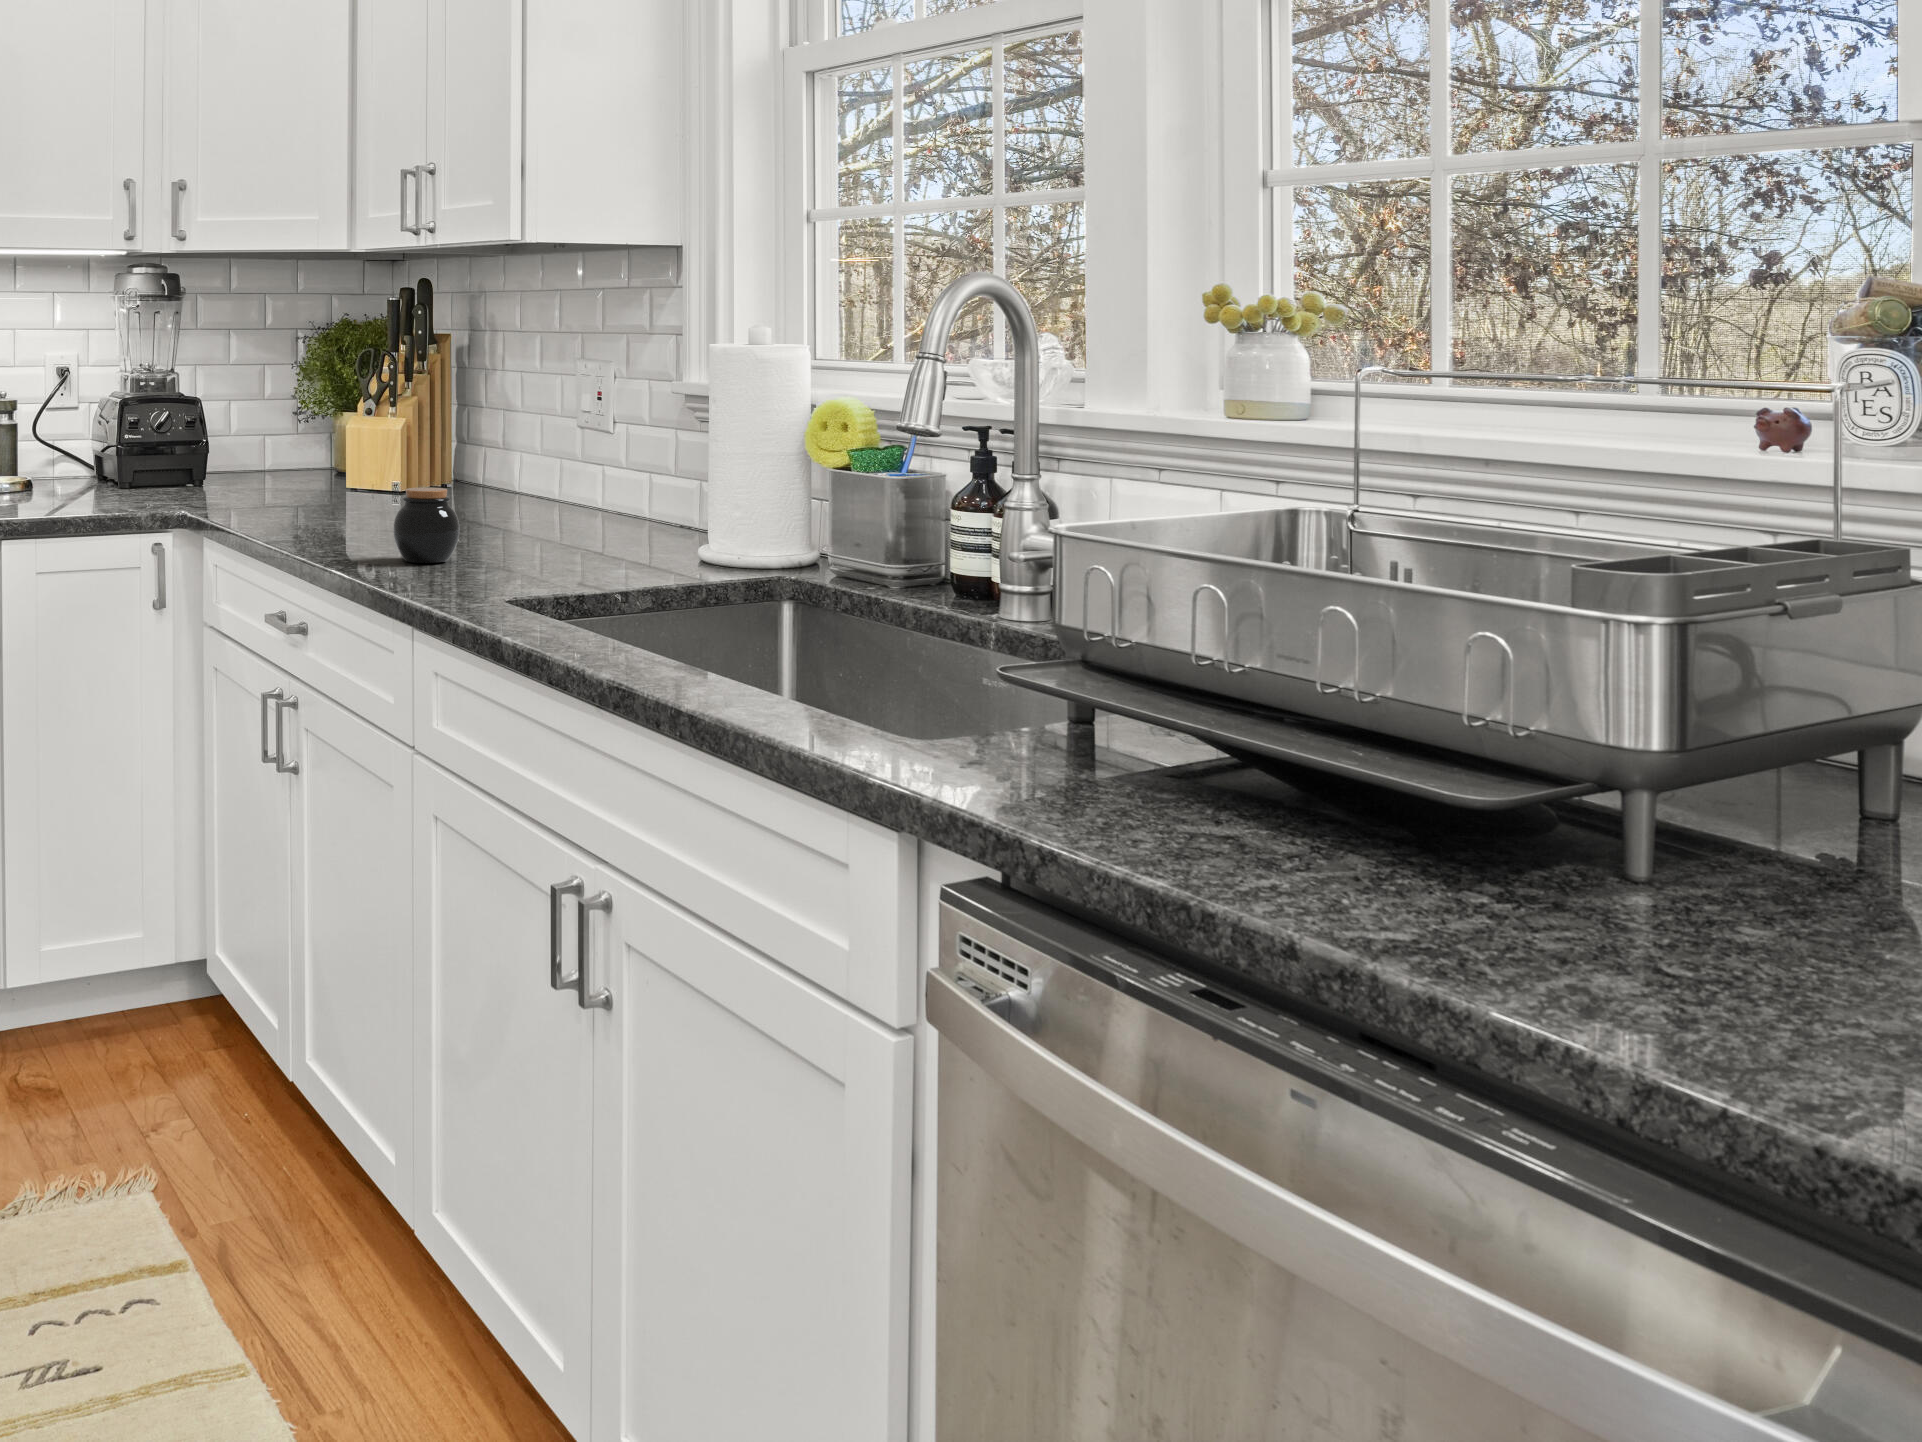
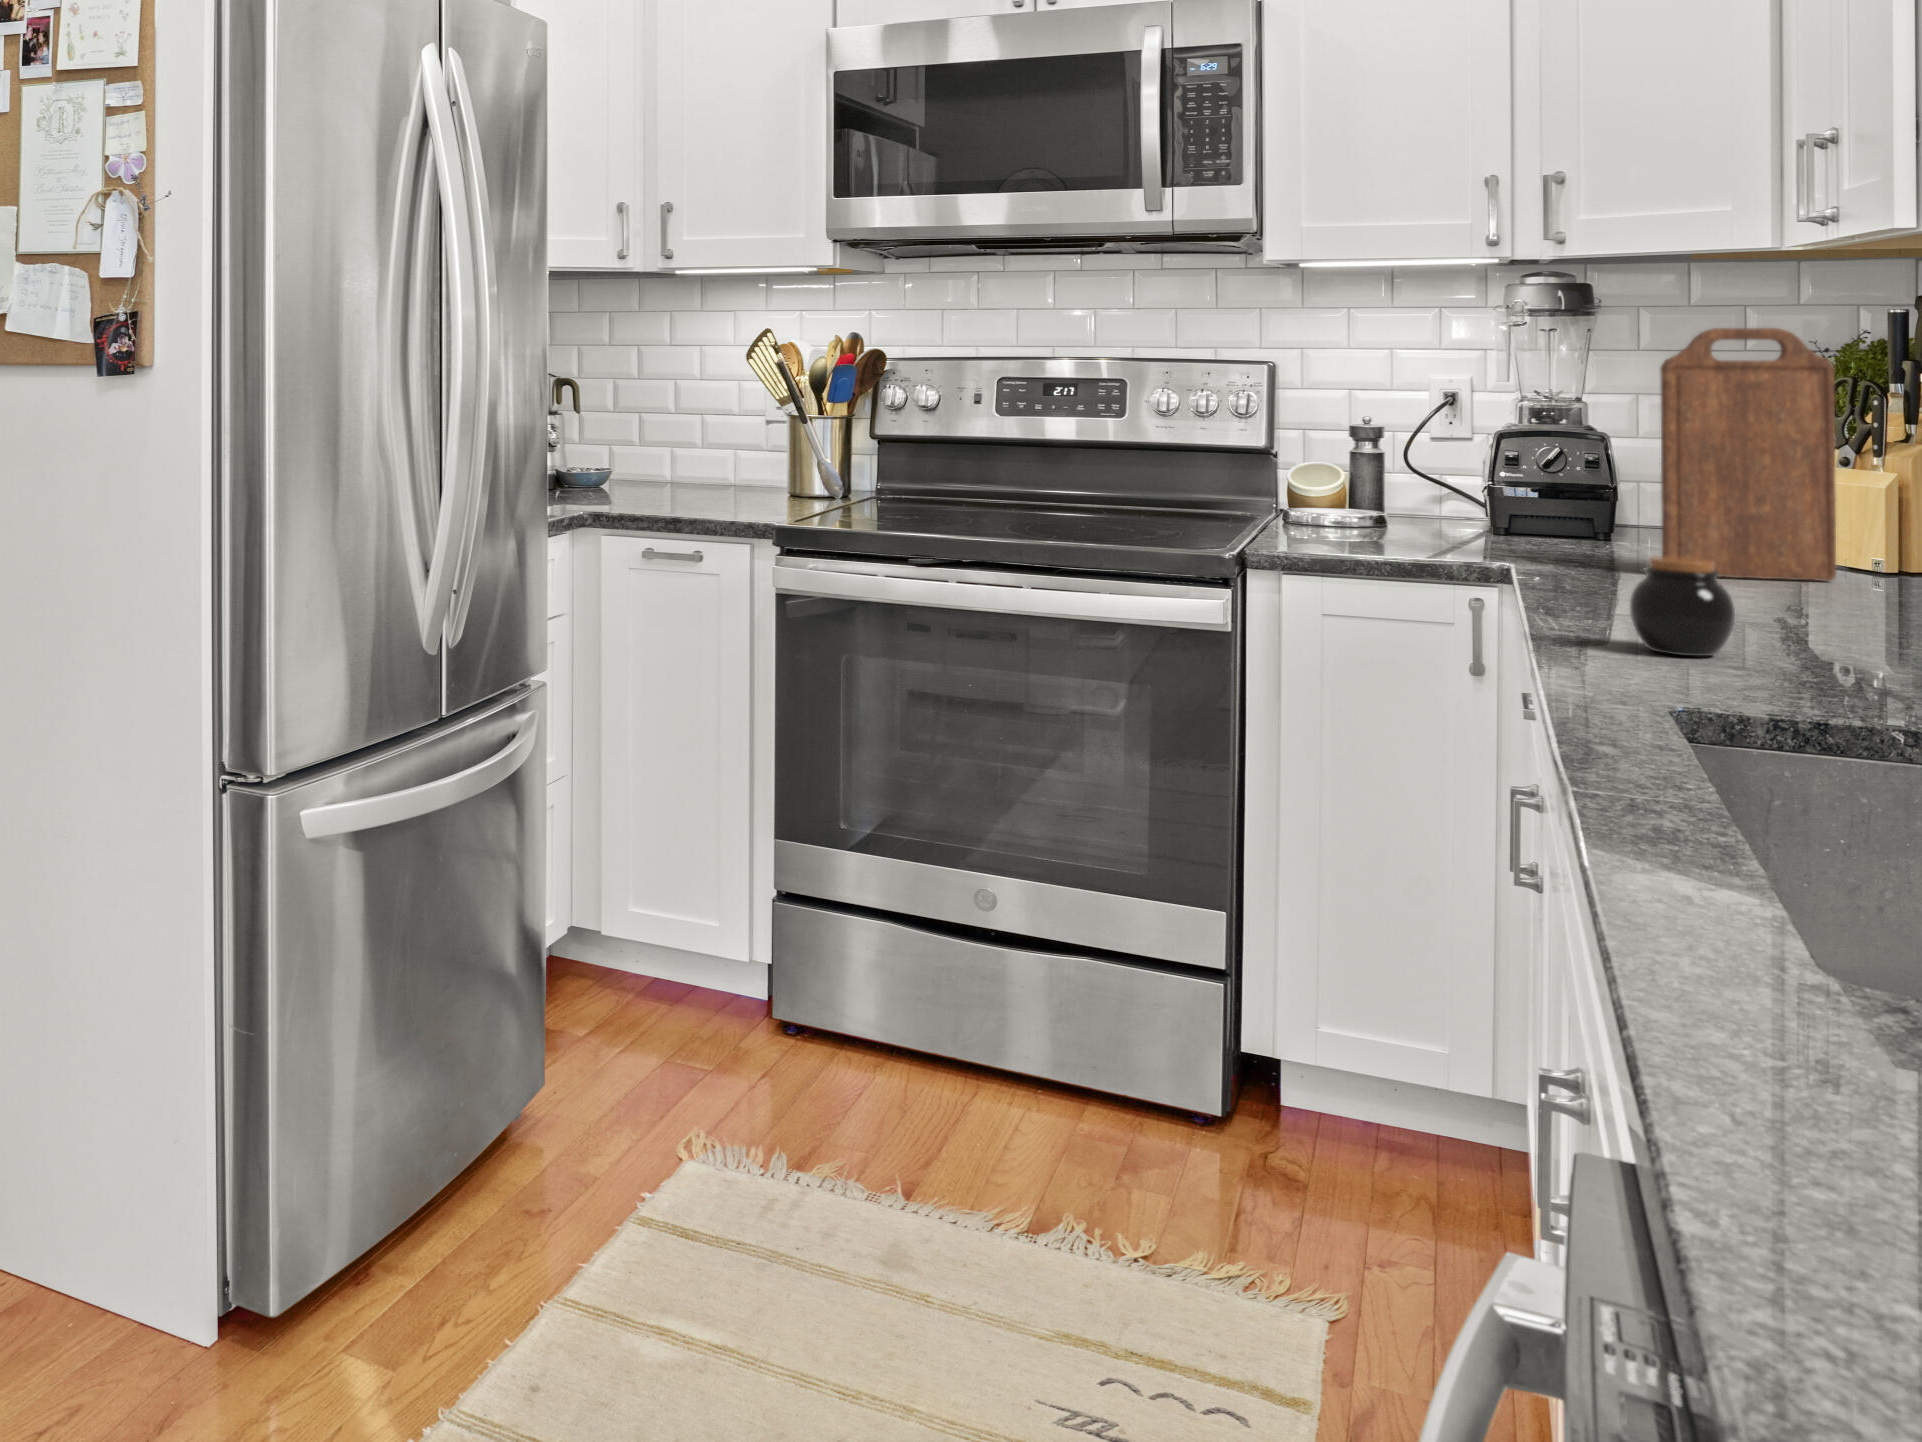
cutting board: none [295,311,393,508] -> present [1660,328,1836,581]

